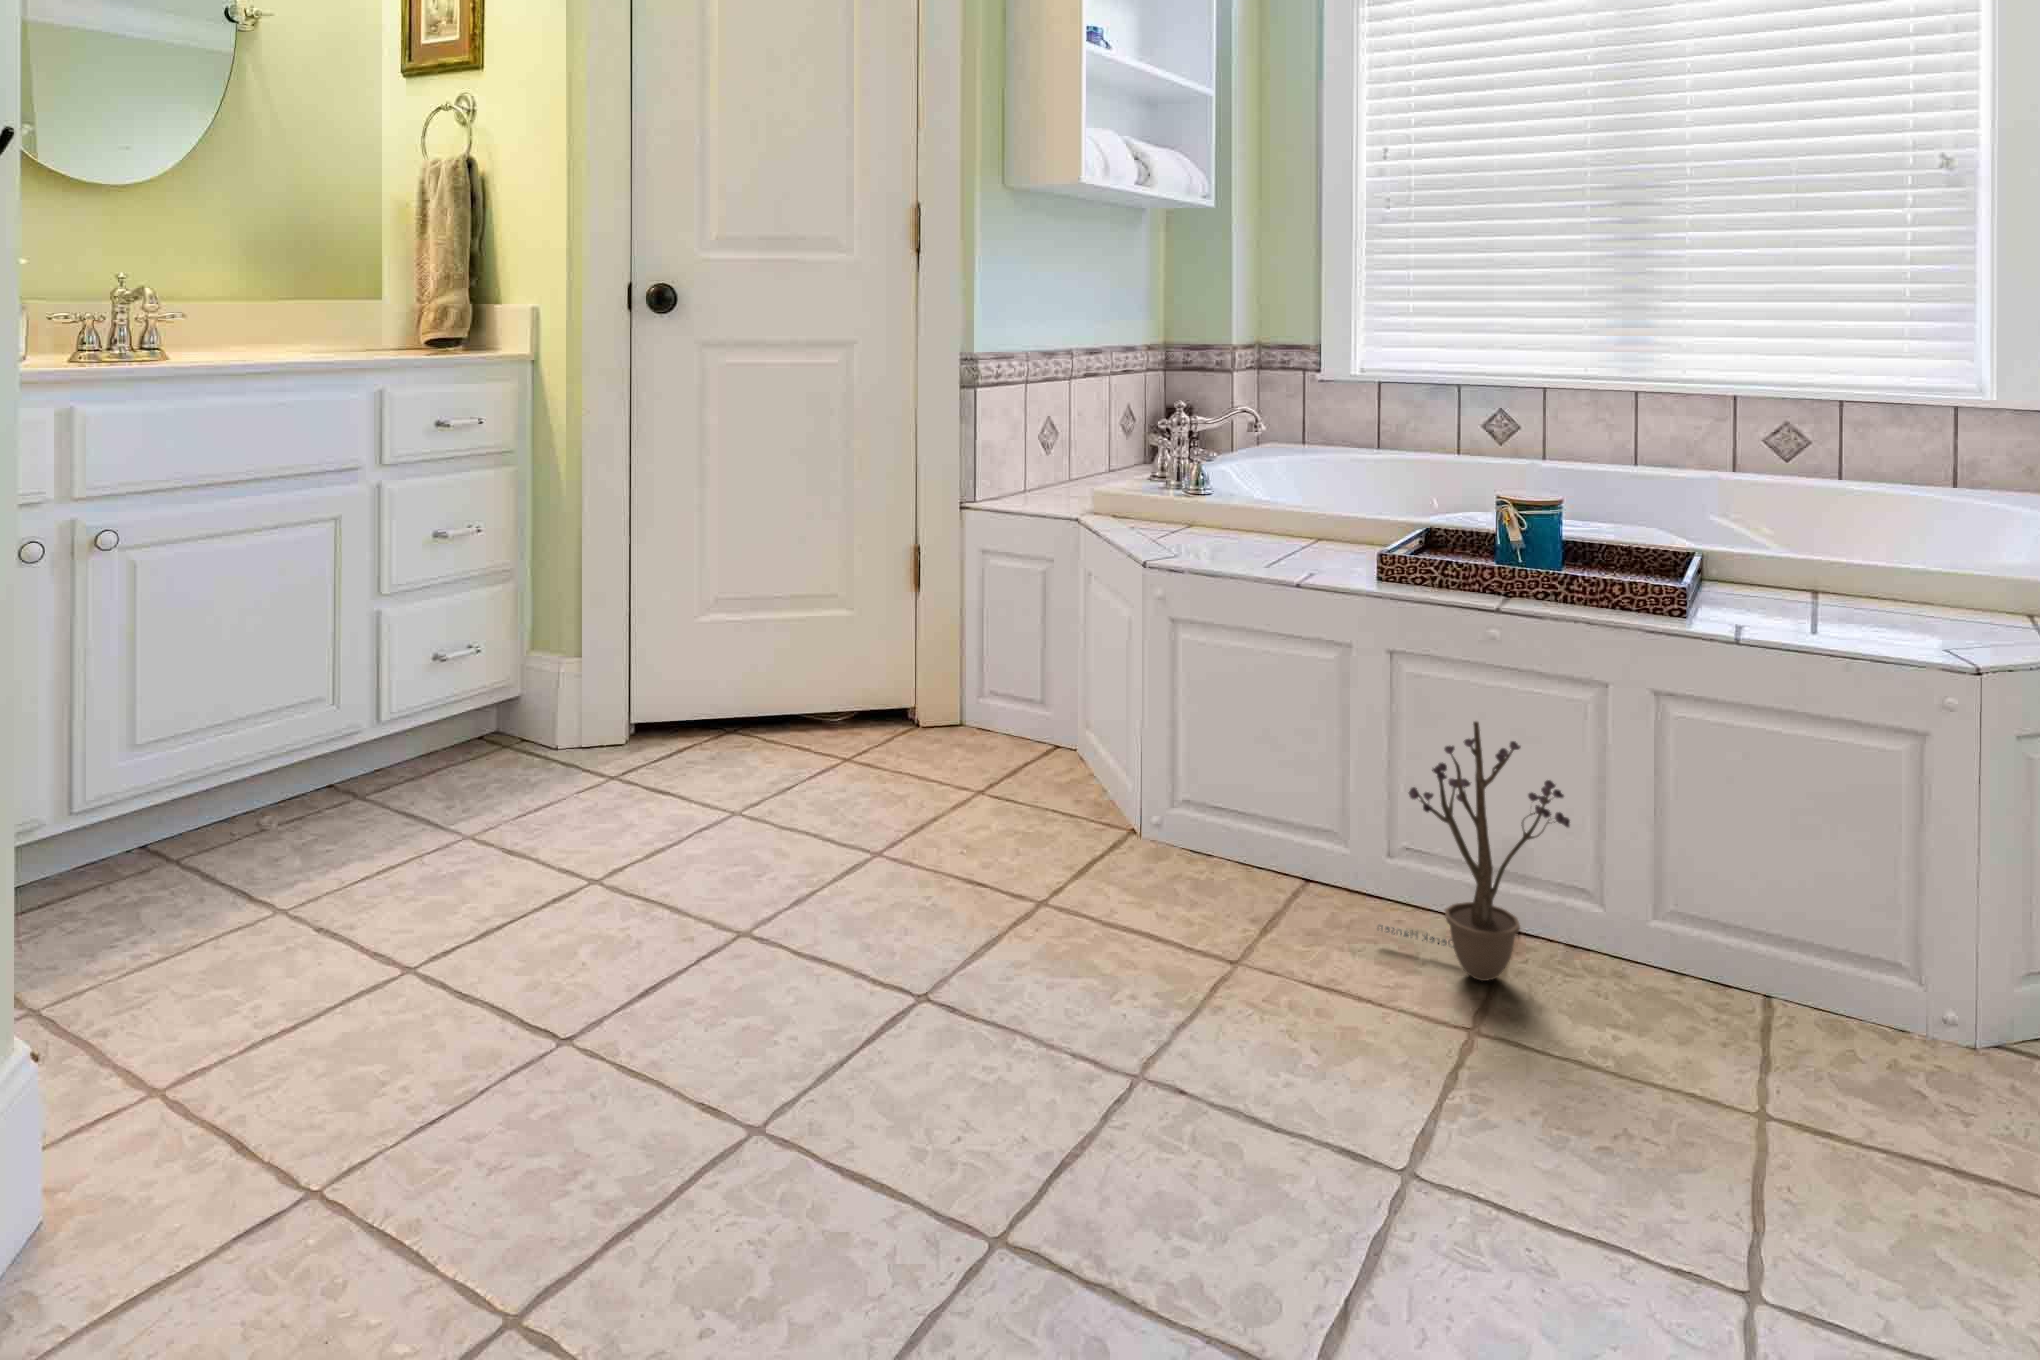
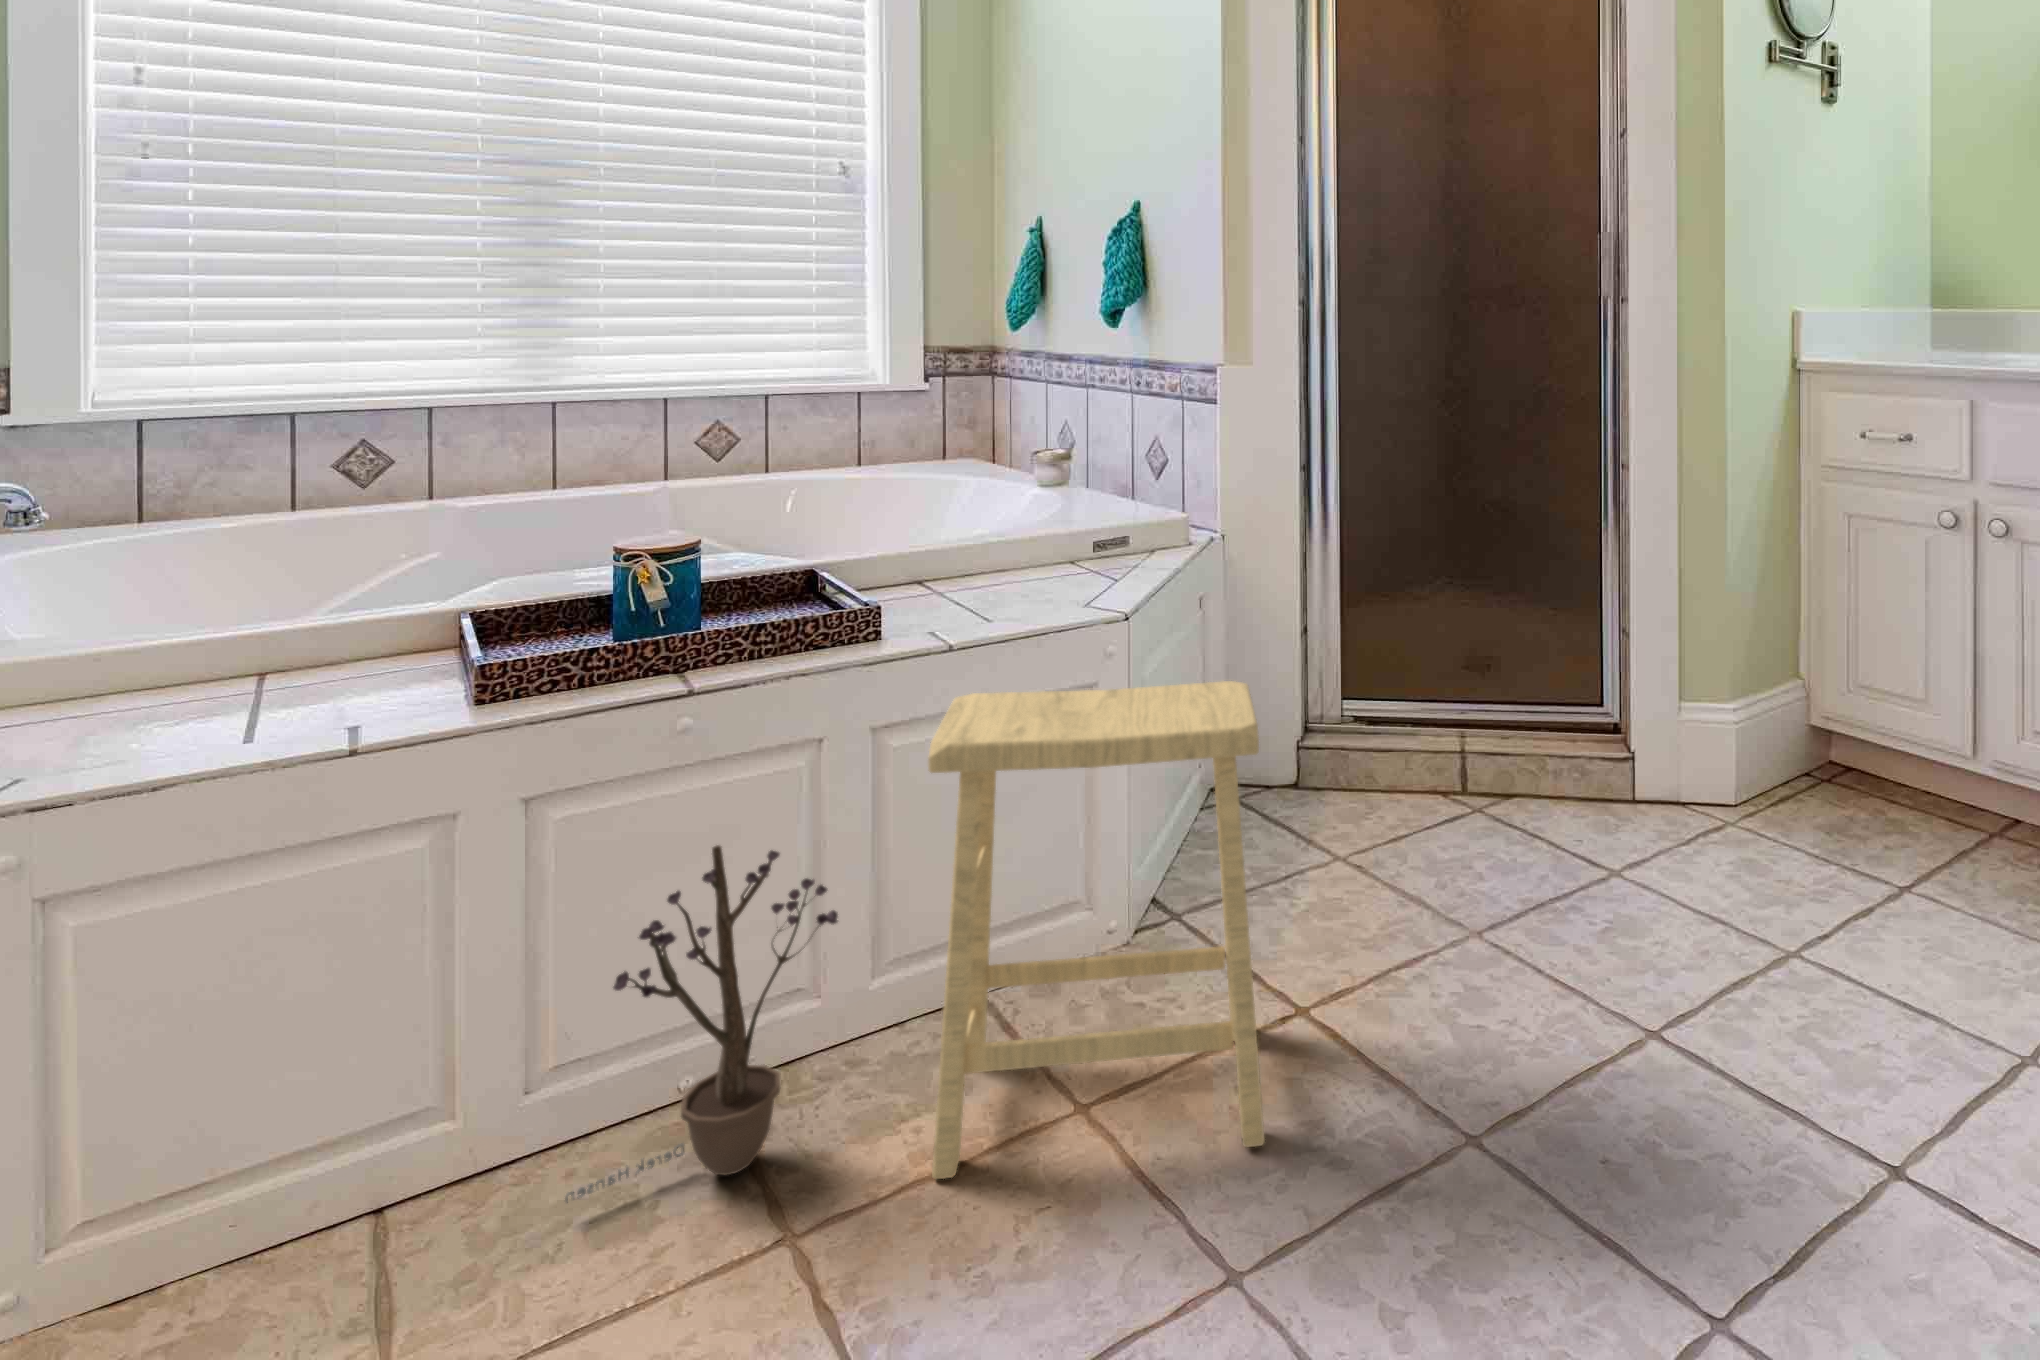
footstool: none [1590,674,2021,1248] -> present [928,681,1265,1179]

